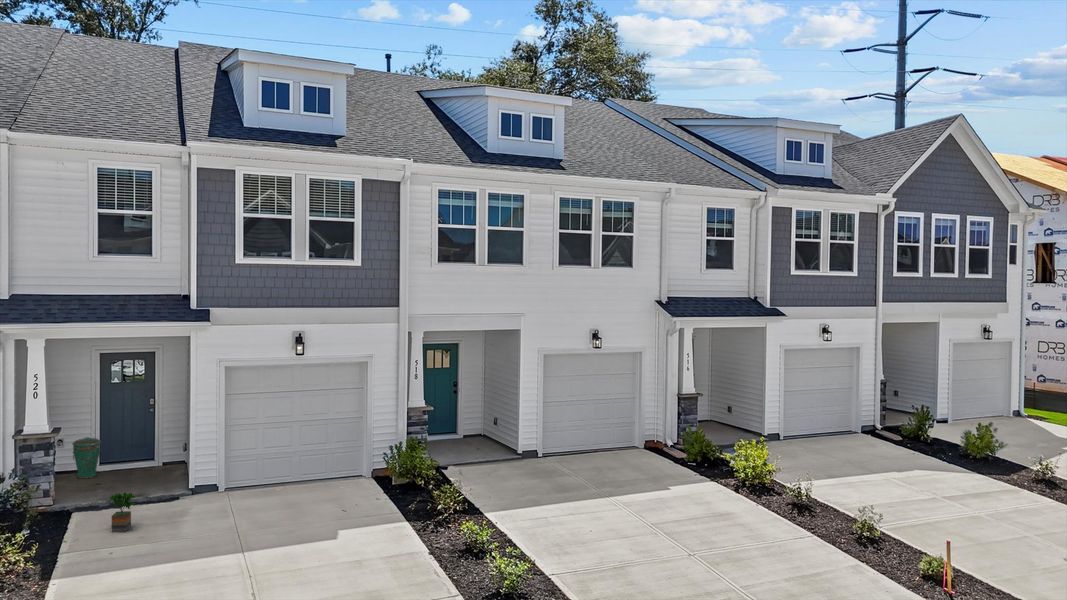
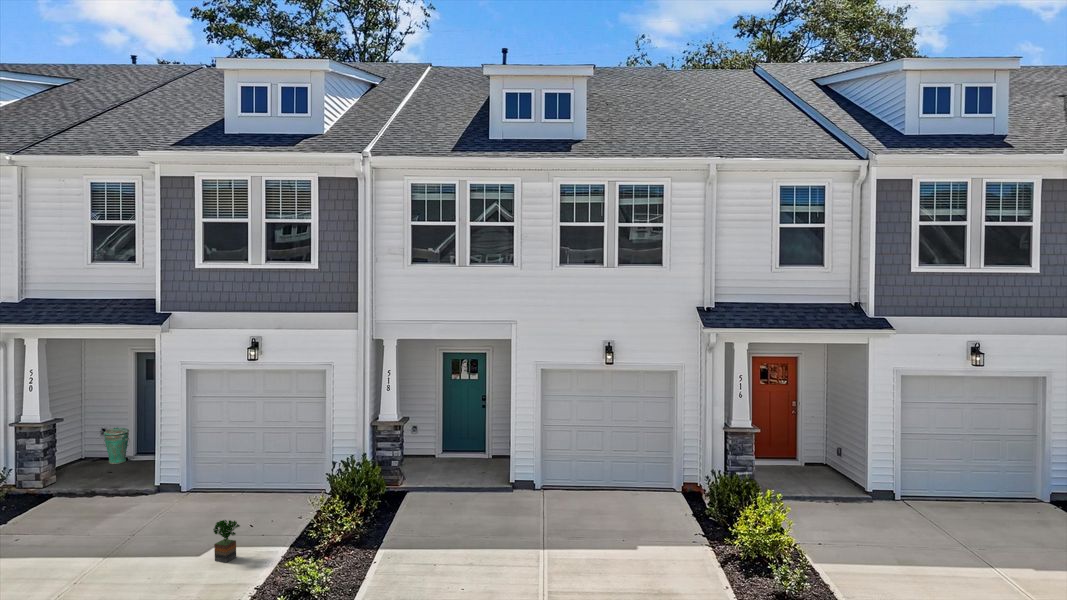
potted tree: present [110,493,136,532] -> present [213,520,240,563]

